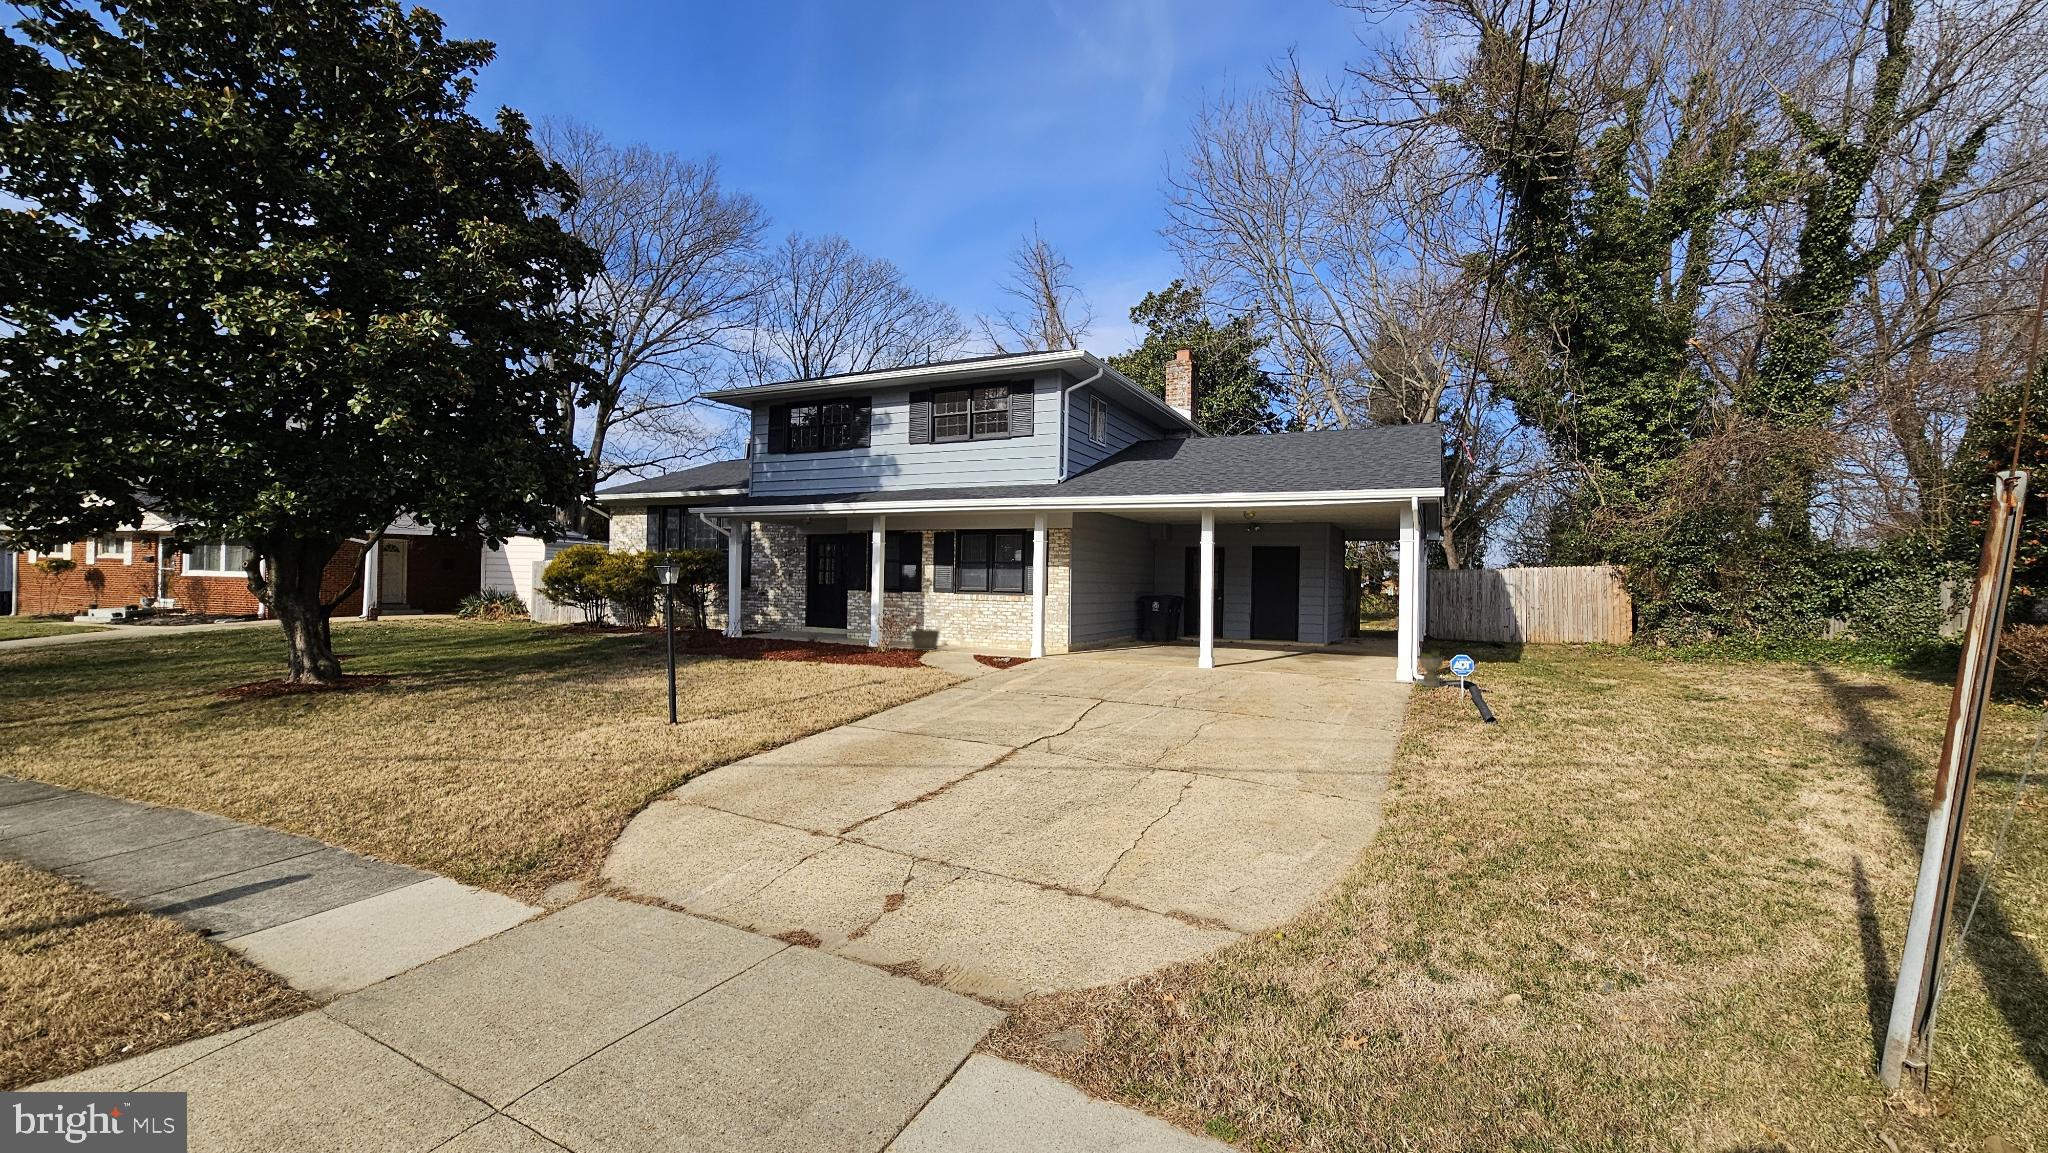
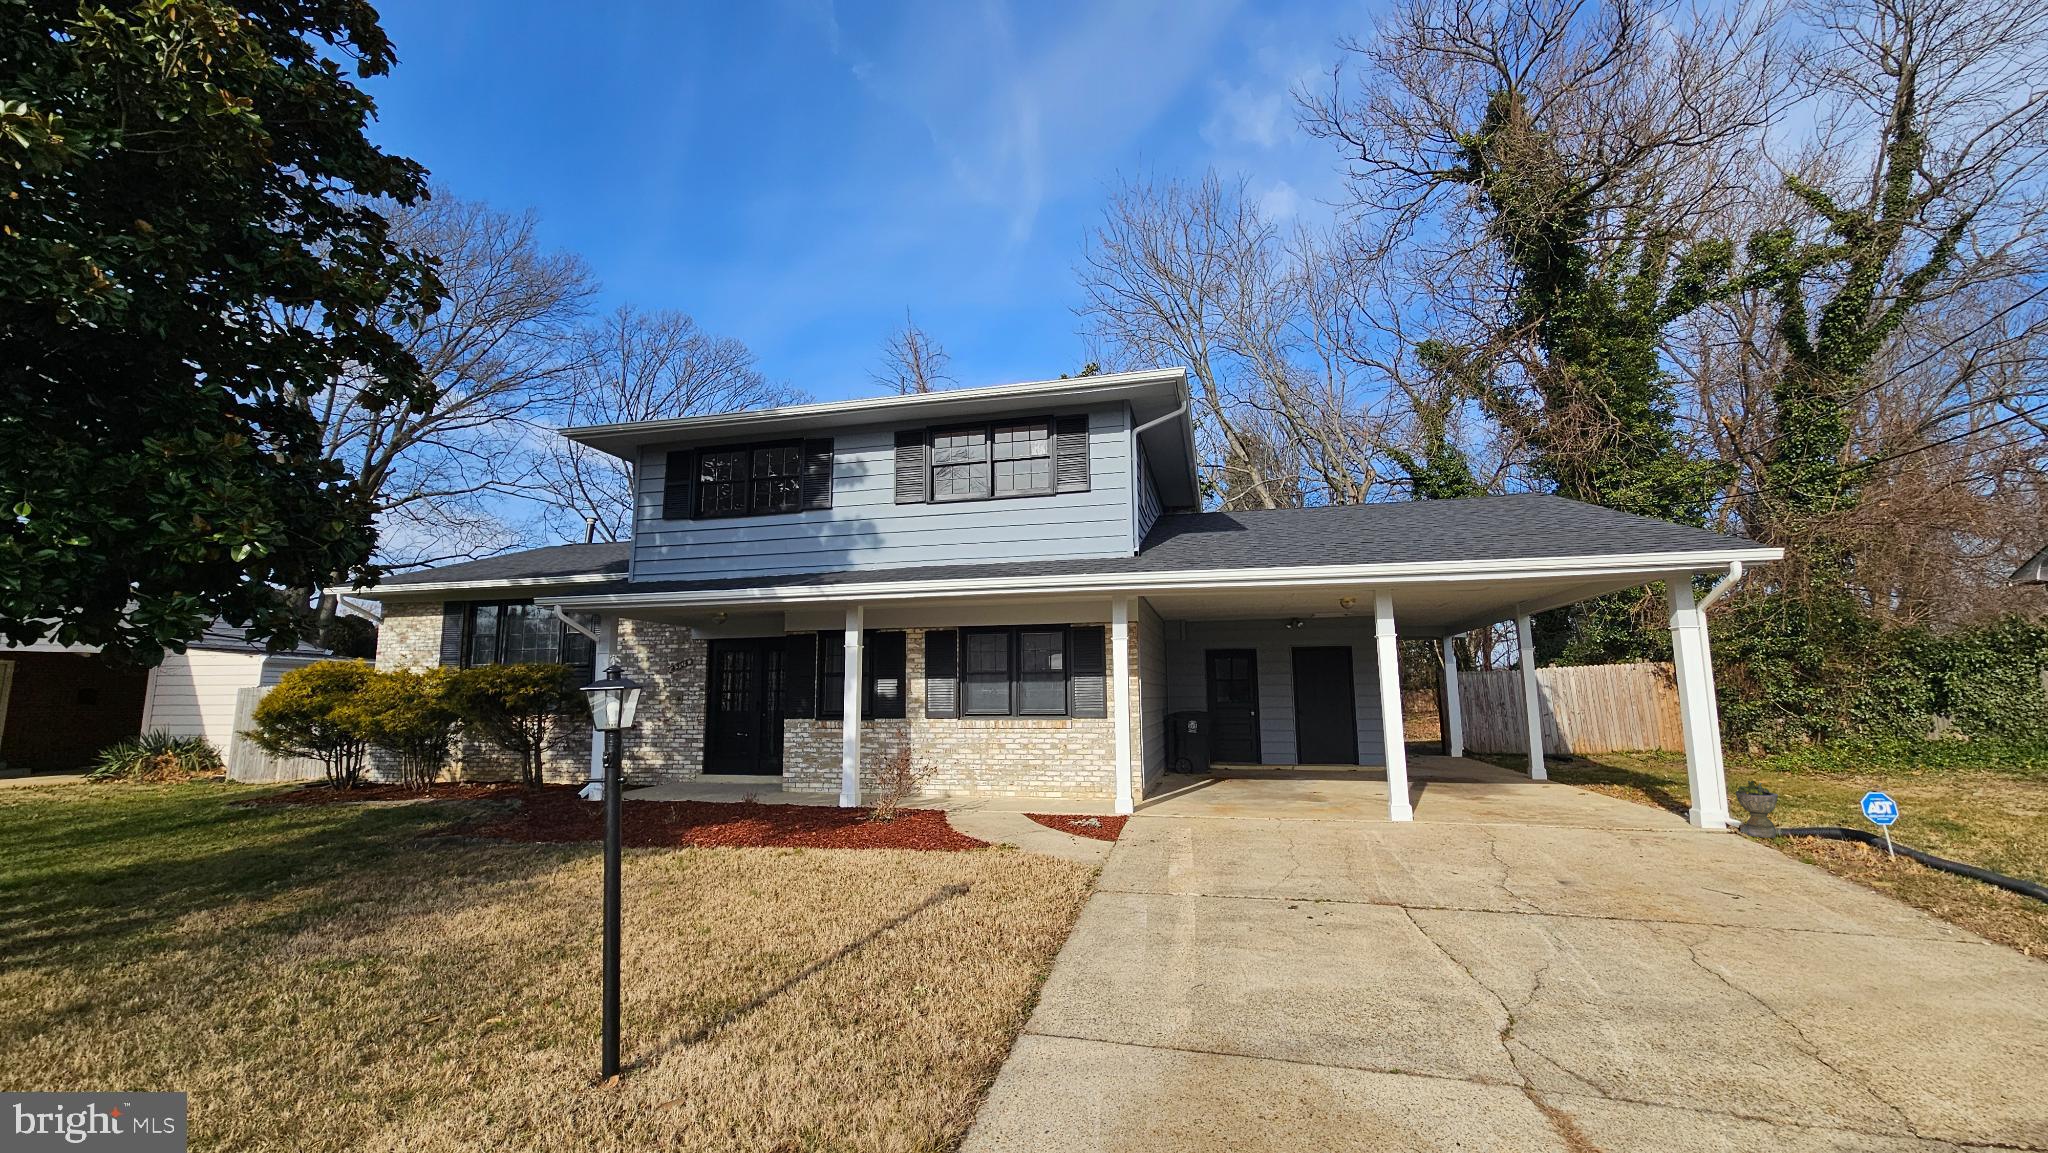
wooden bucket: present [911,629,939,650] -> none [898,767,942,807]

